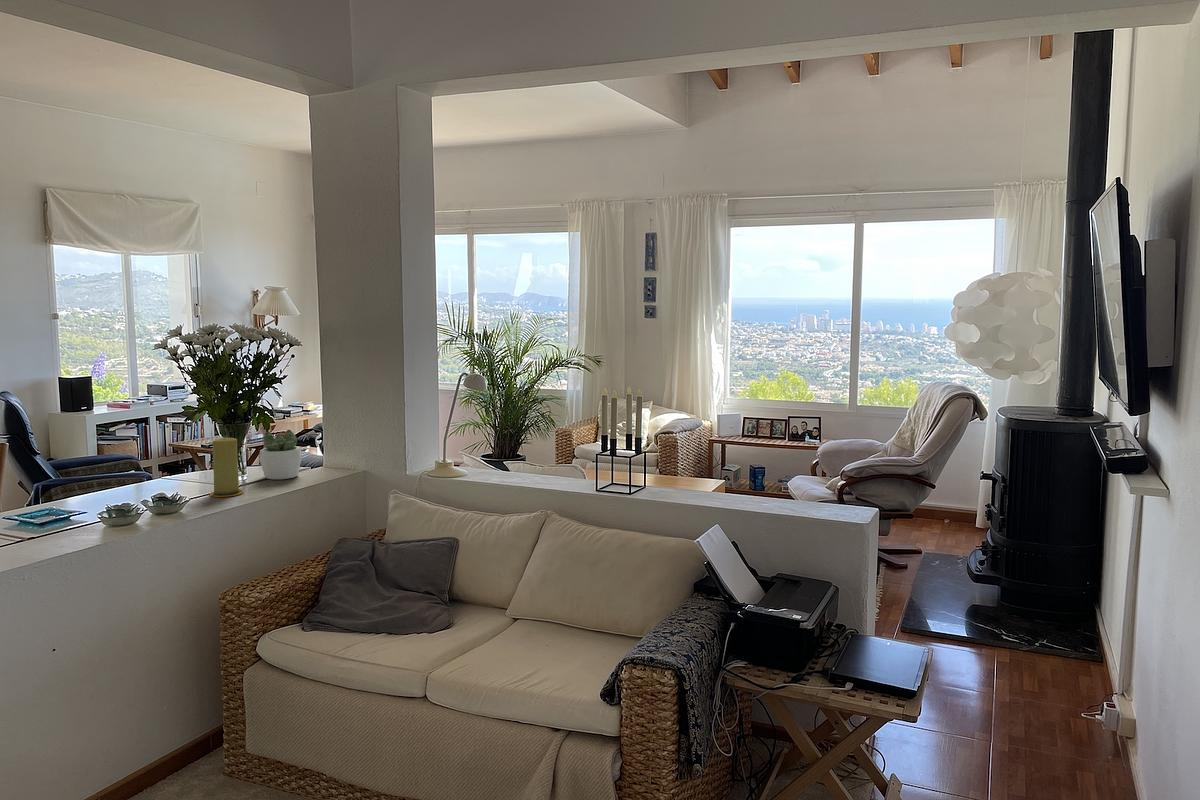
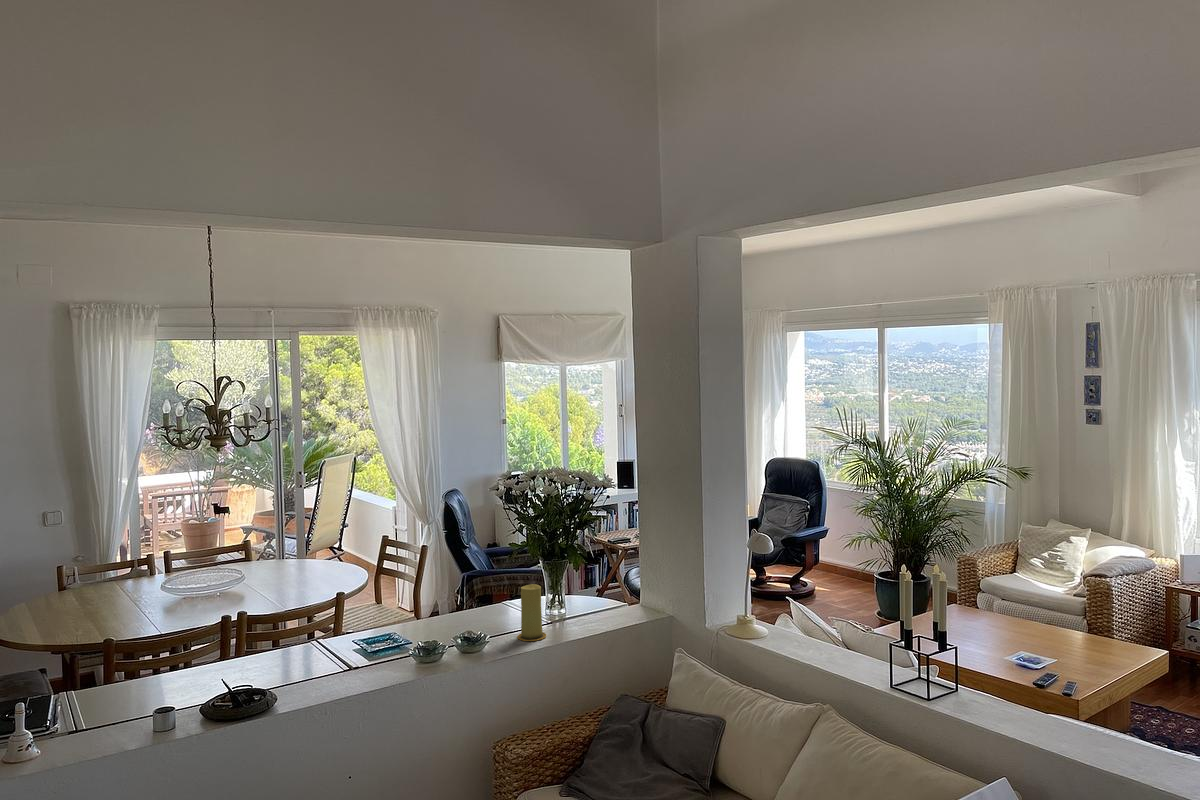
succulent plant: present [259,430,302,479] -> none [572,574,610,624]

